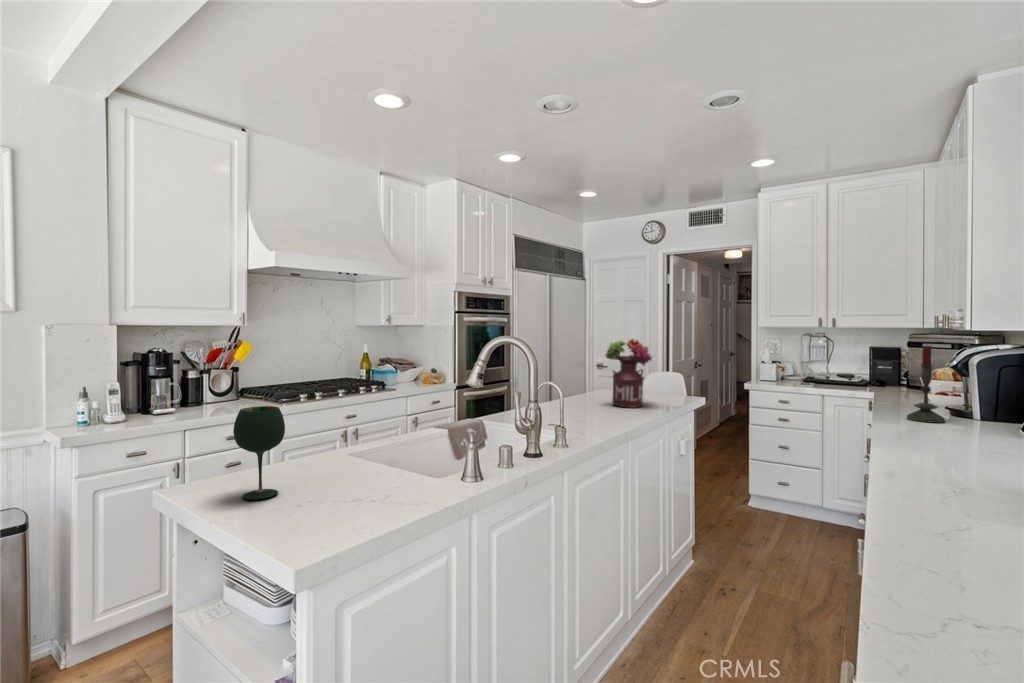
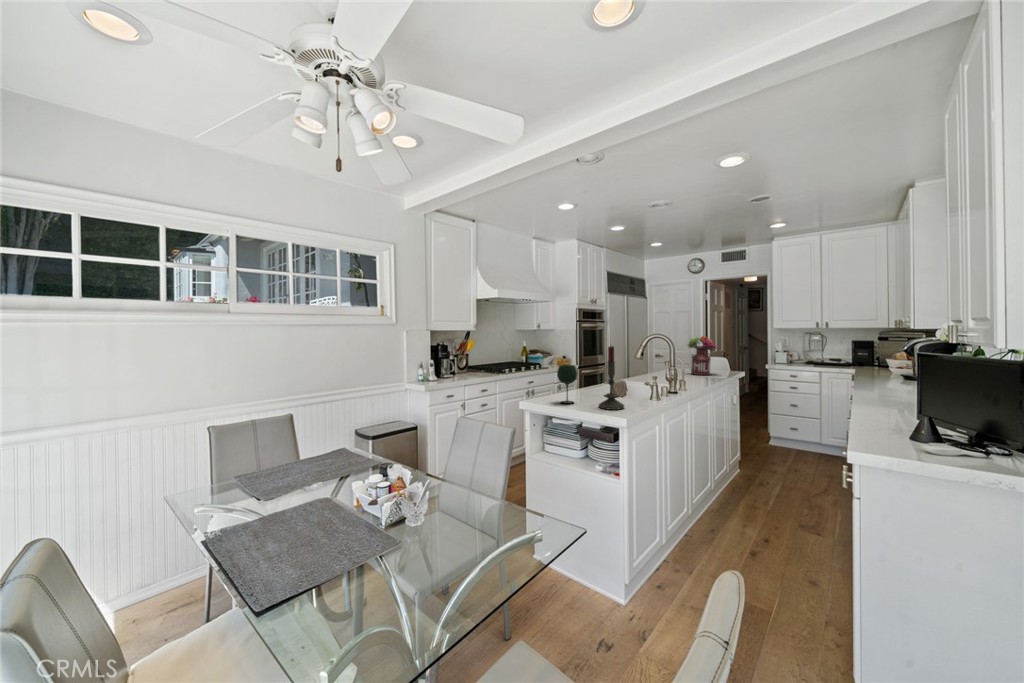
candle: present [907,346,945,423] -> present [599,346,624,410]

